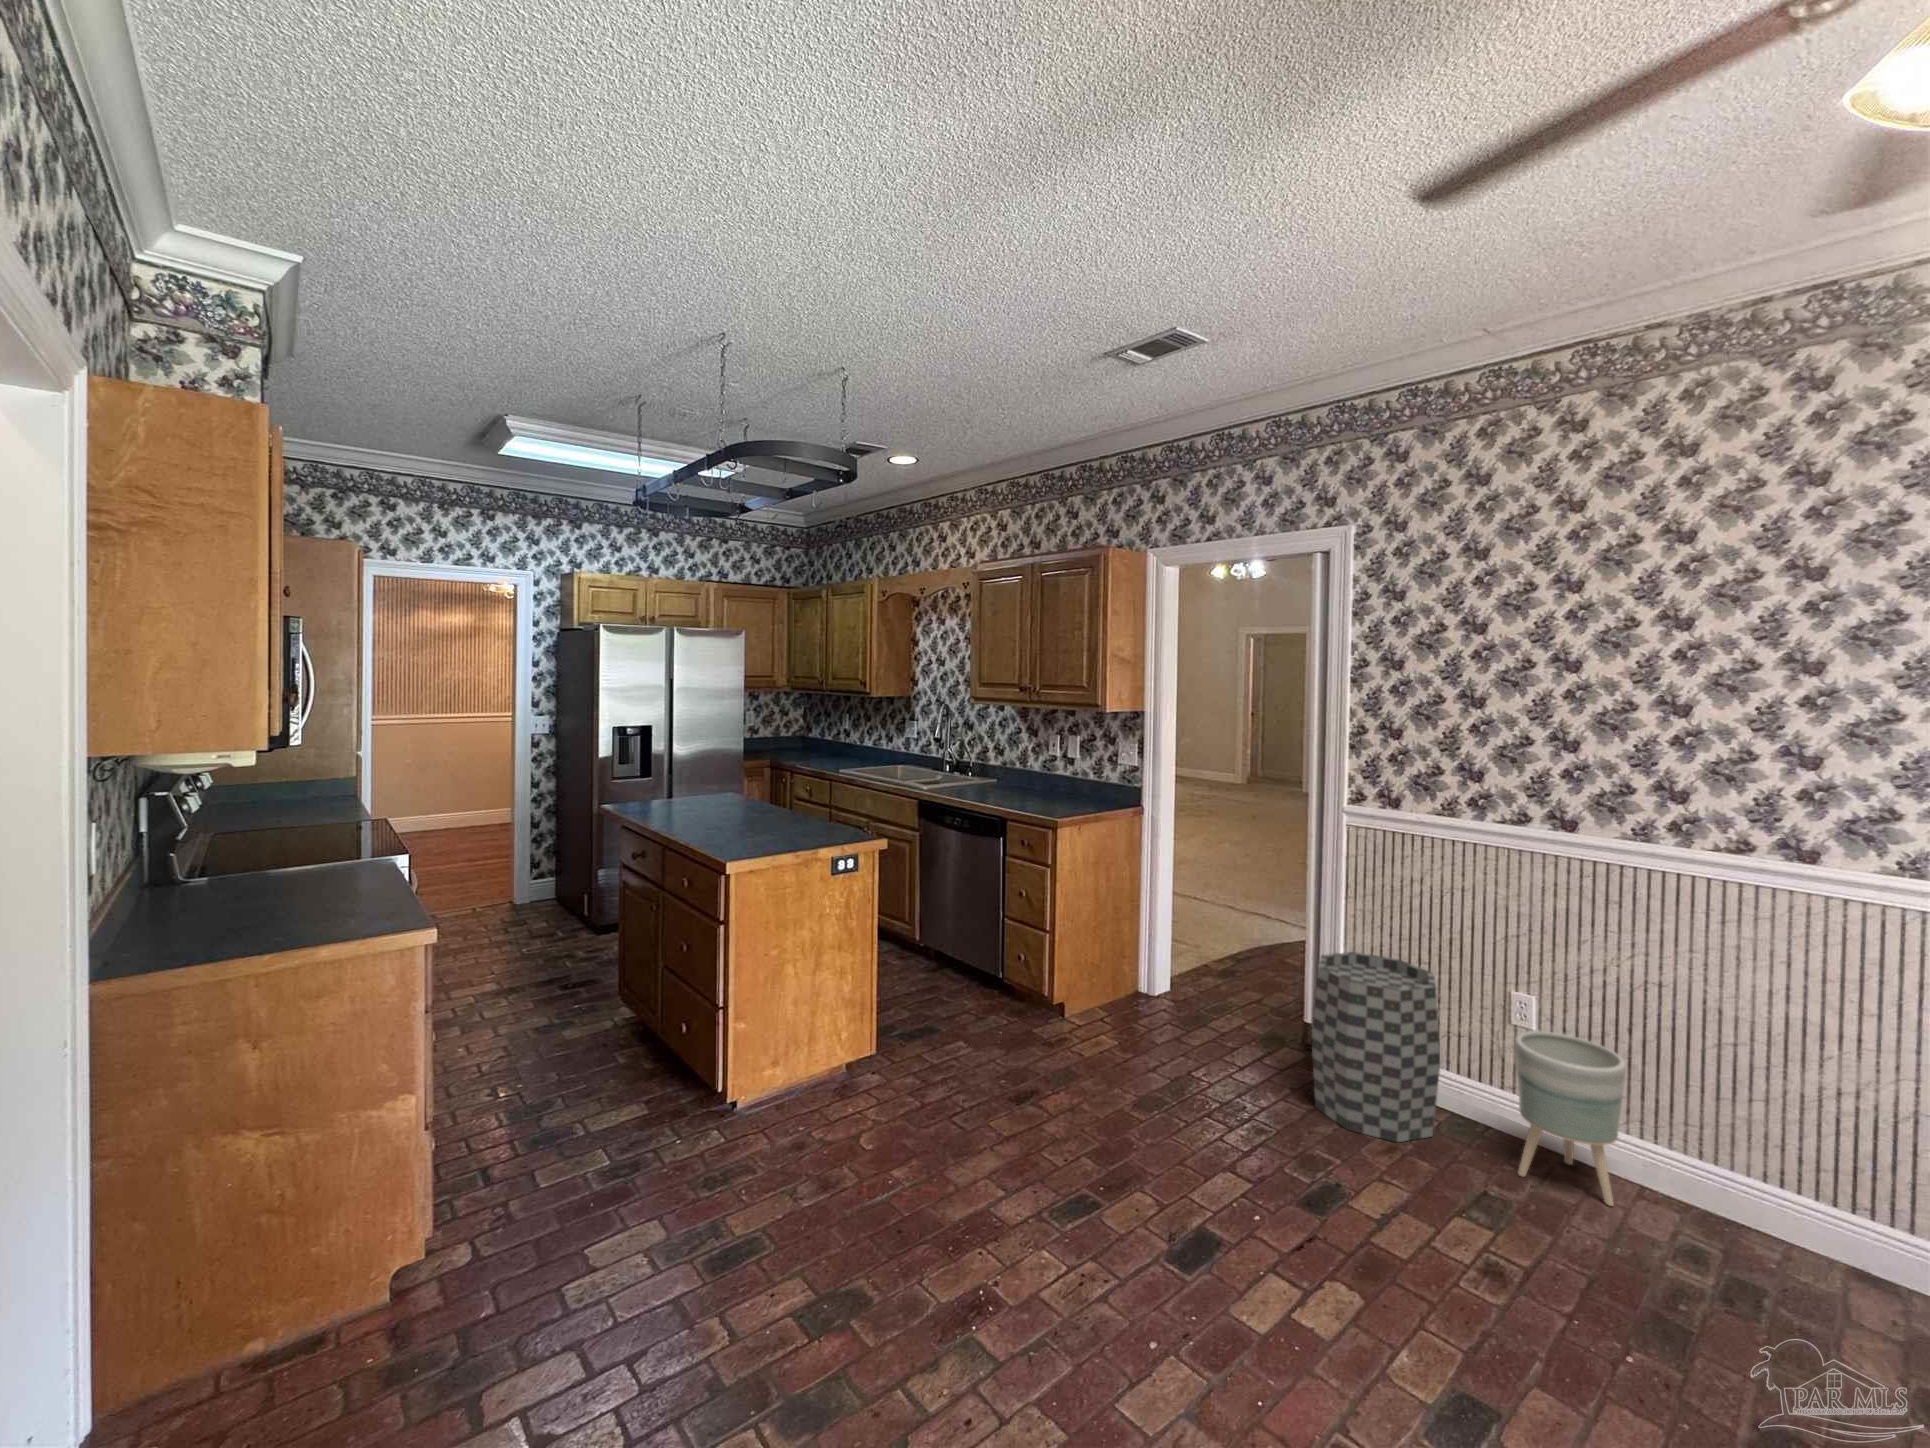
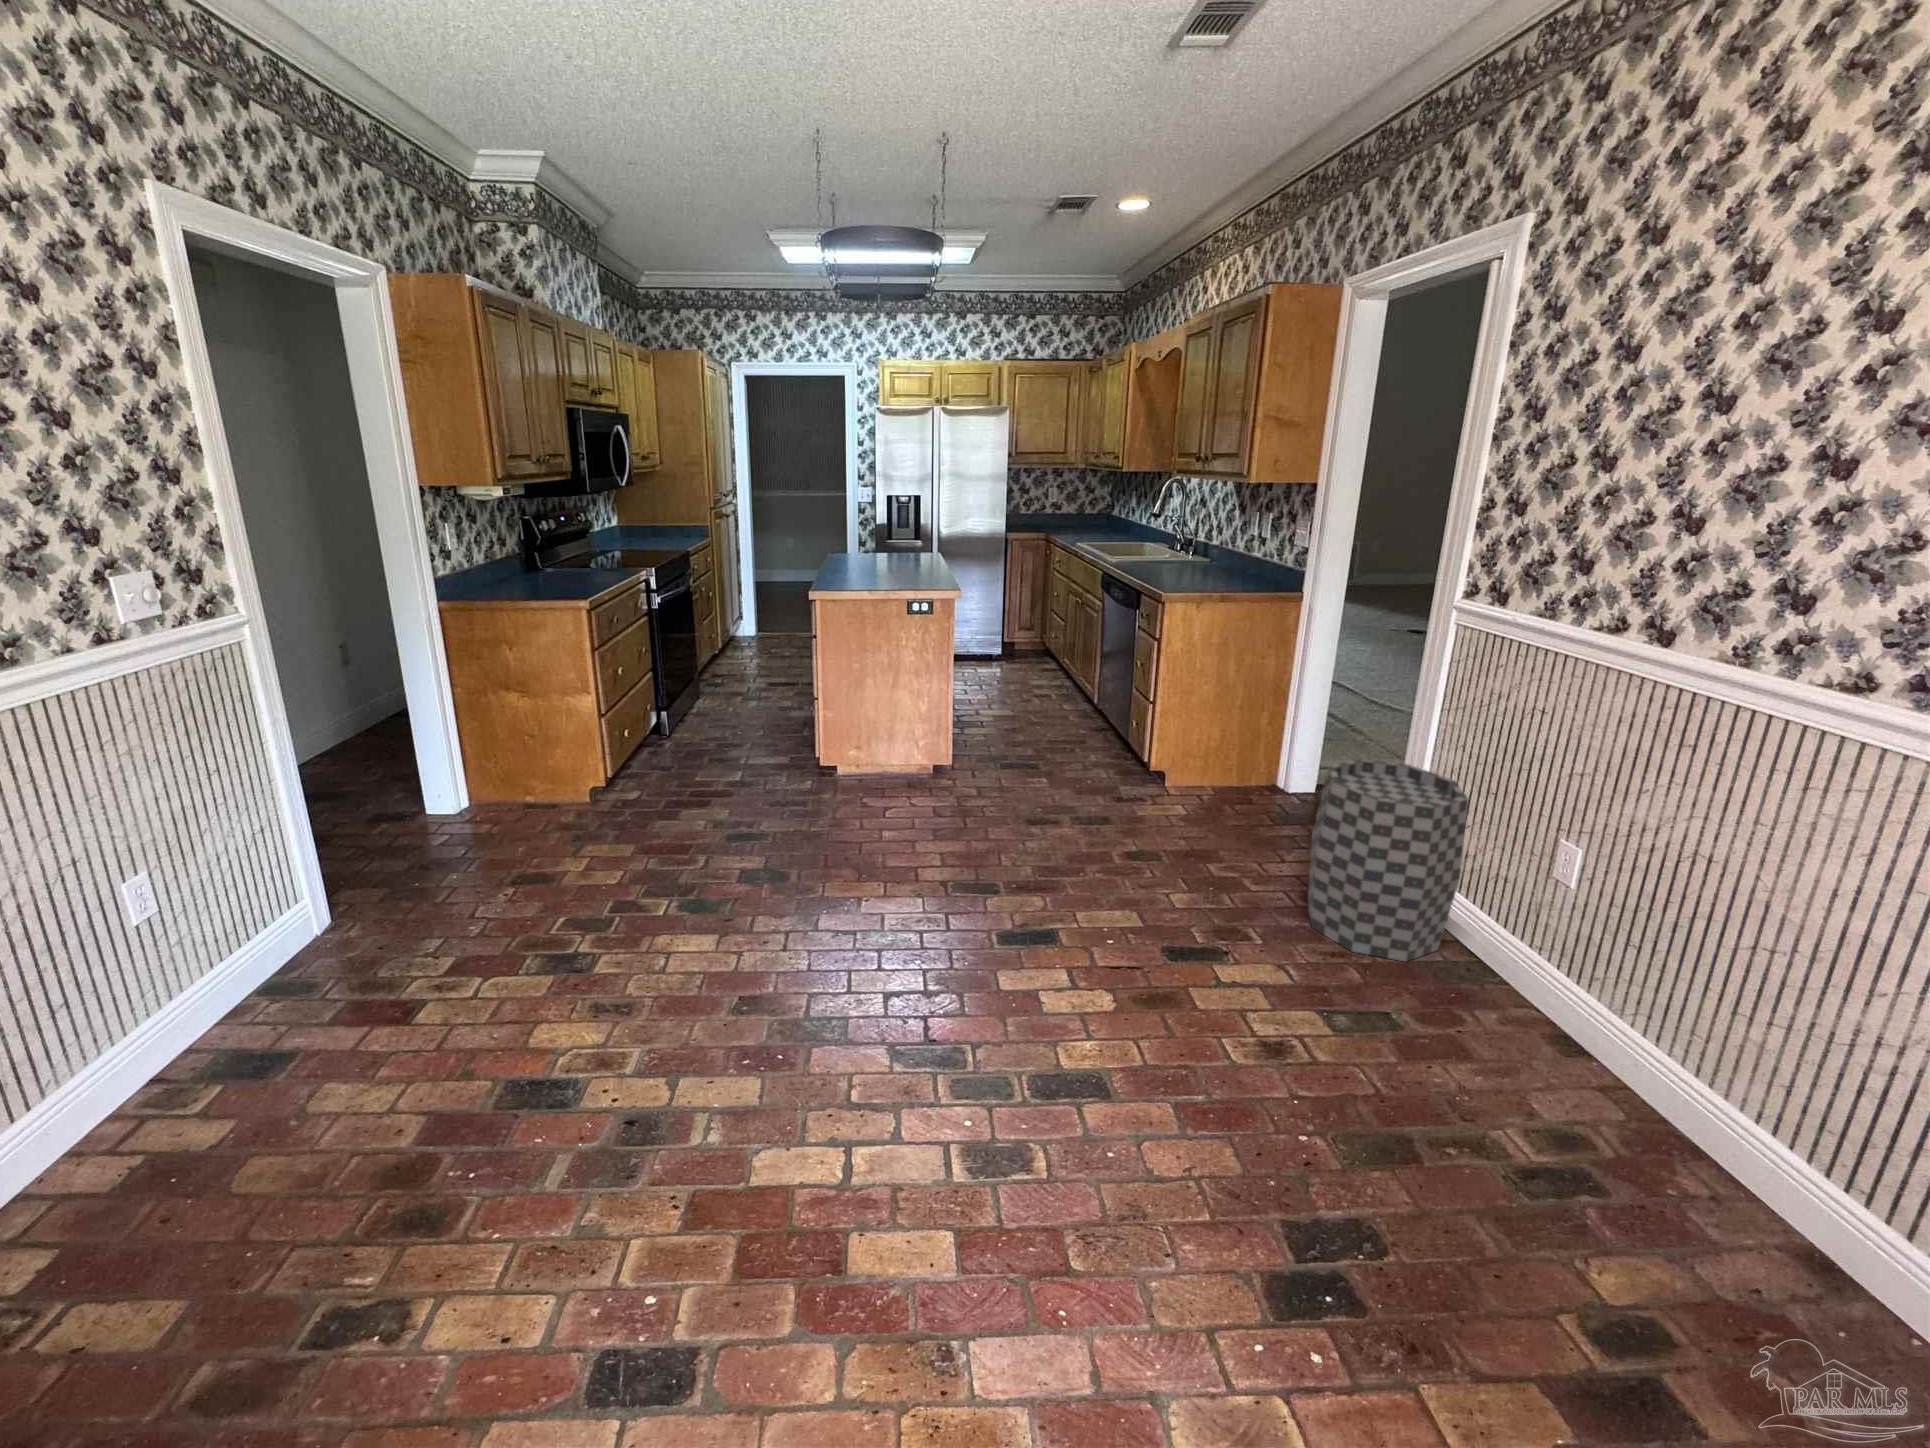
planter: present [1515,1031,1626,1206] -> none [1455,877,1615,1076]

